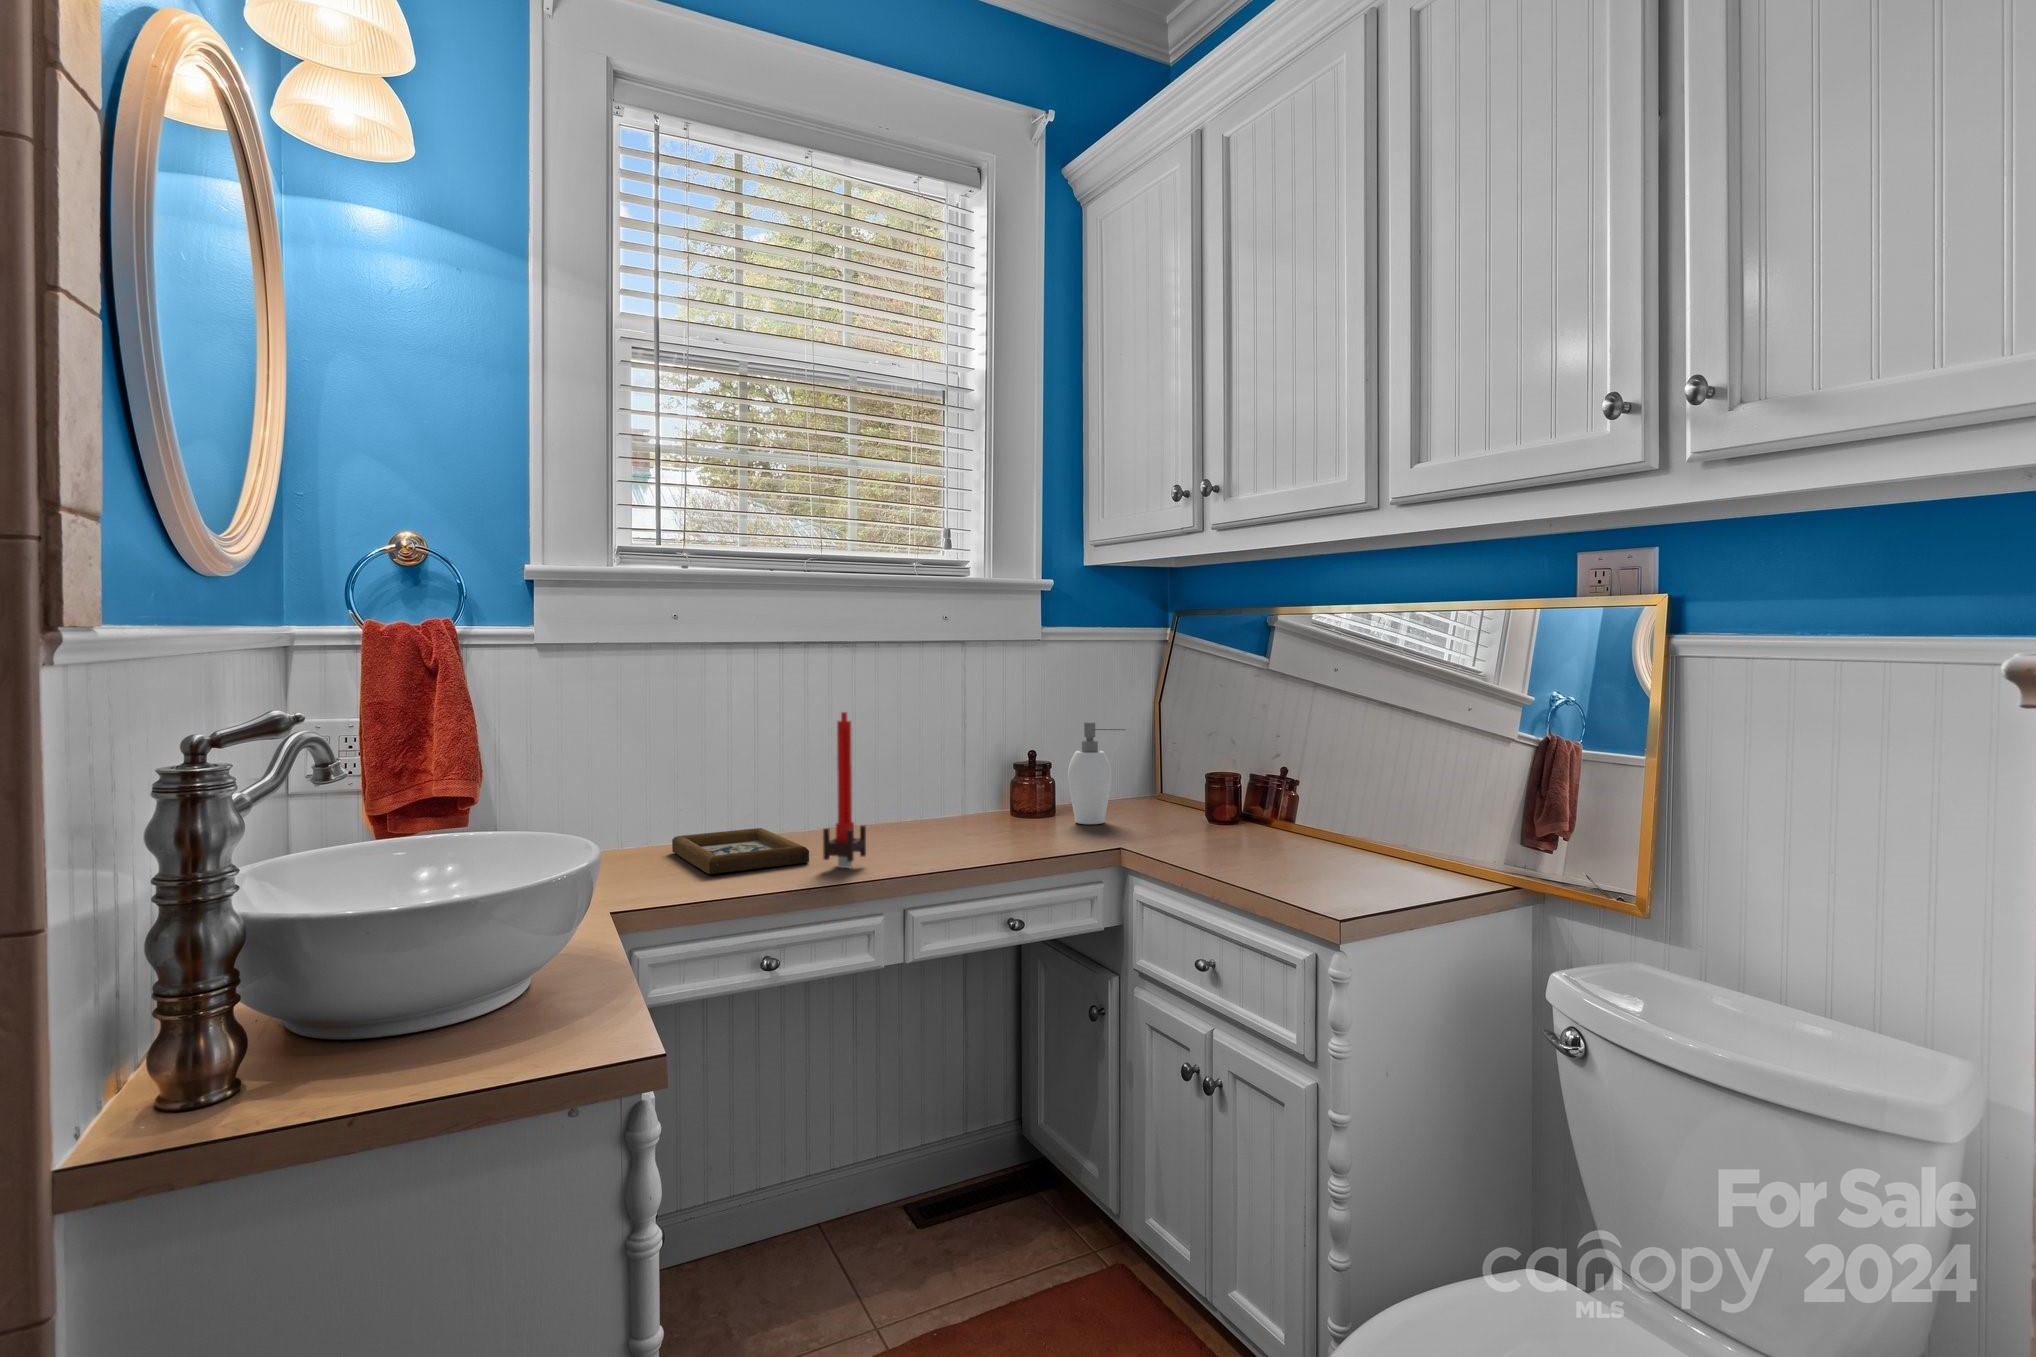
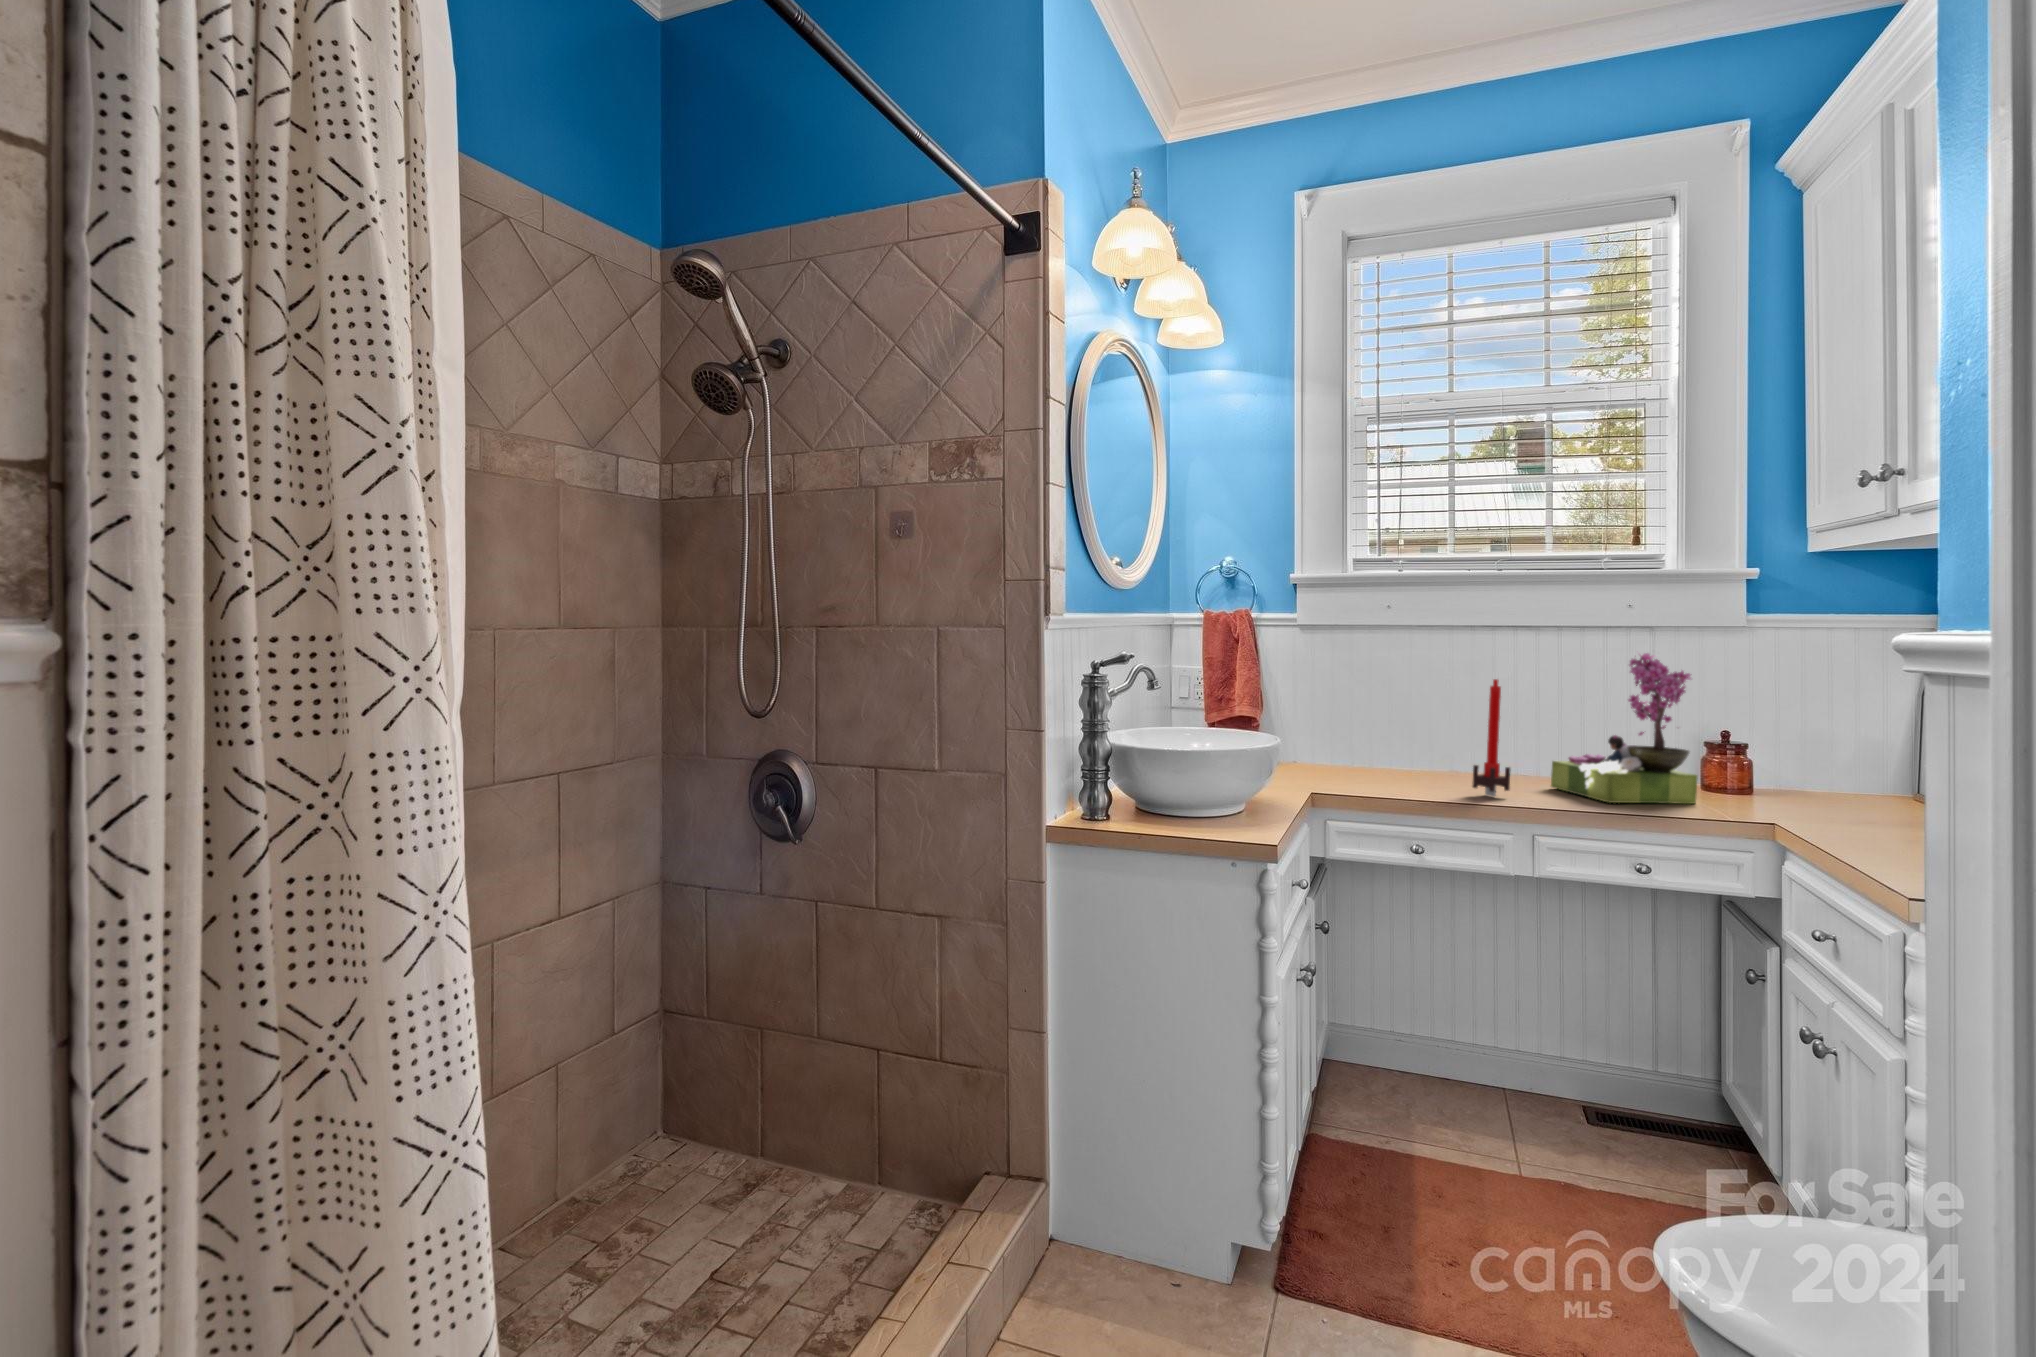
flower arrangement: none [889,667,1033,851] -> present [1551,653,1697,804]
soap dispenser: present [1068,722,1126,824] -> none [1757,708,1831,806]
picture frame: present [672,828,809,874] -> none [1379,761,1467,790]

